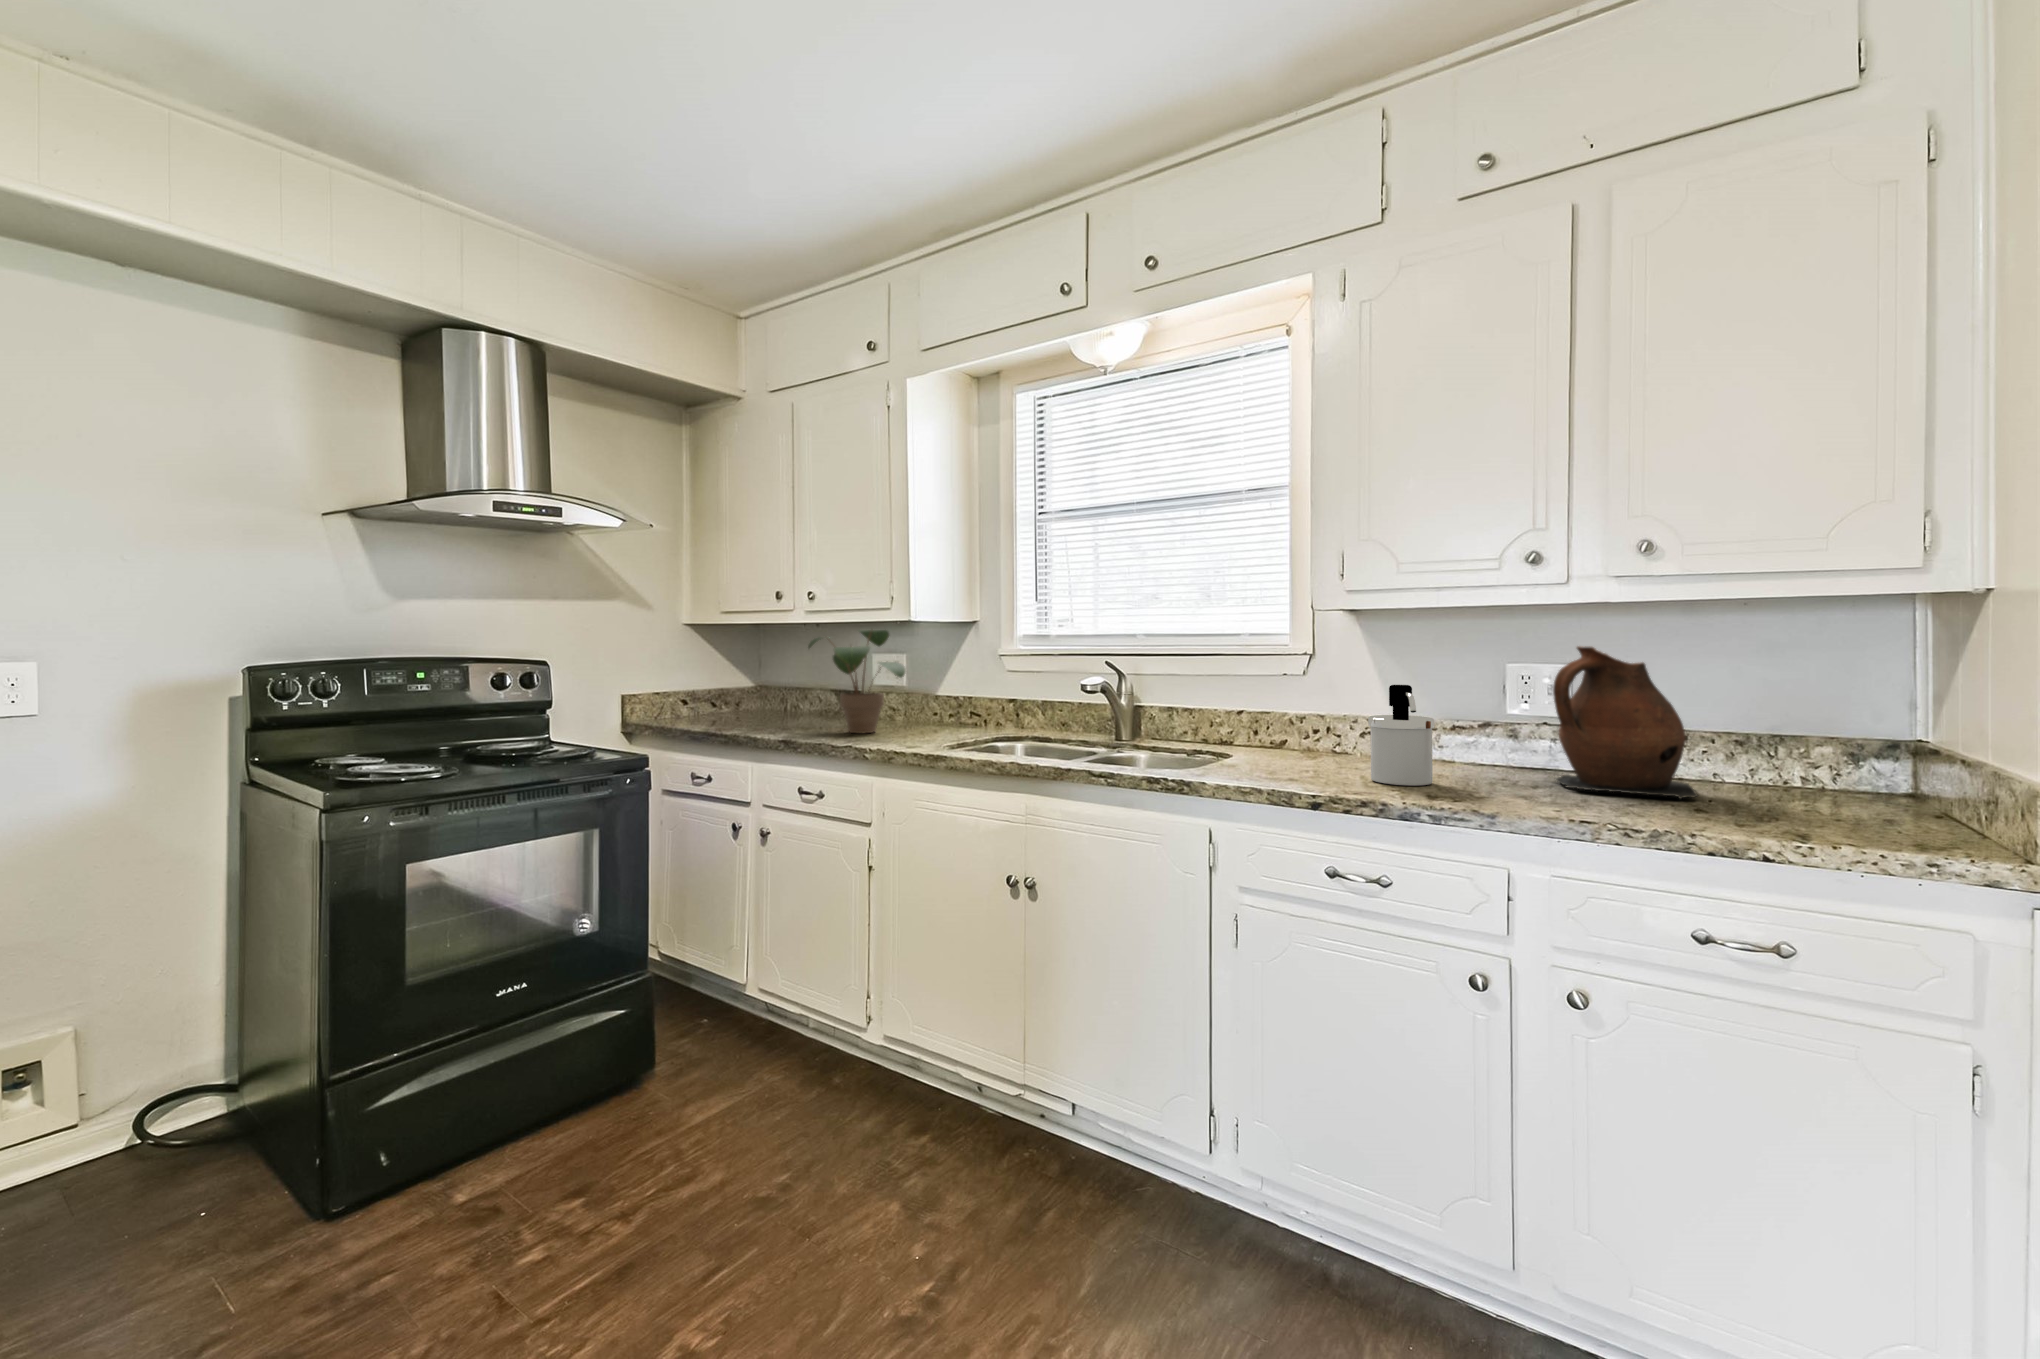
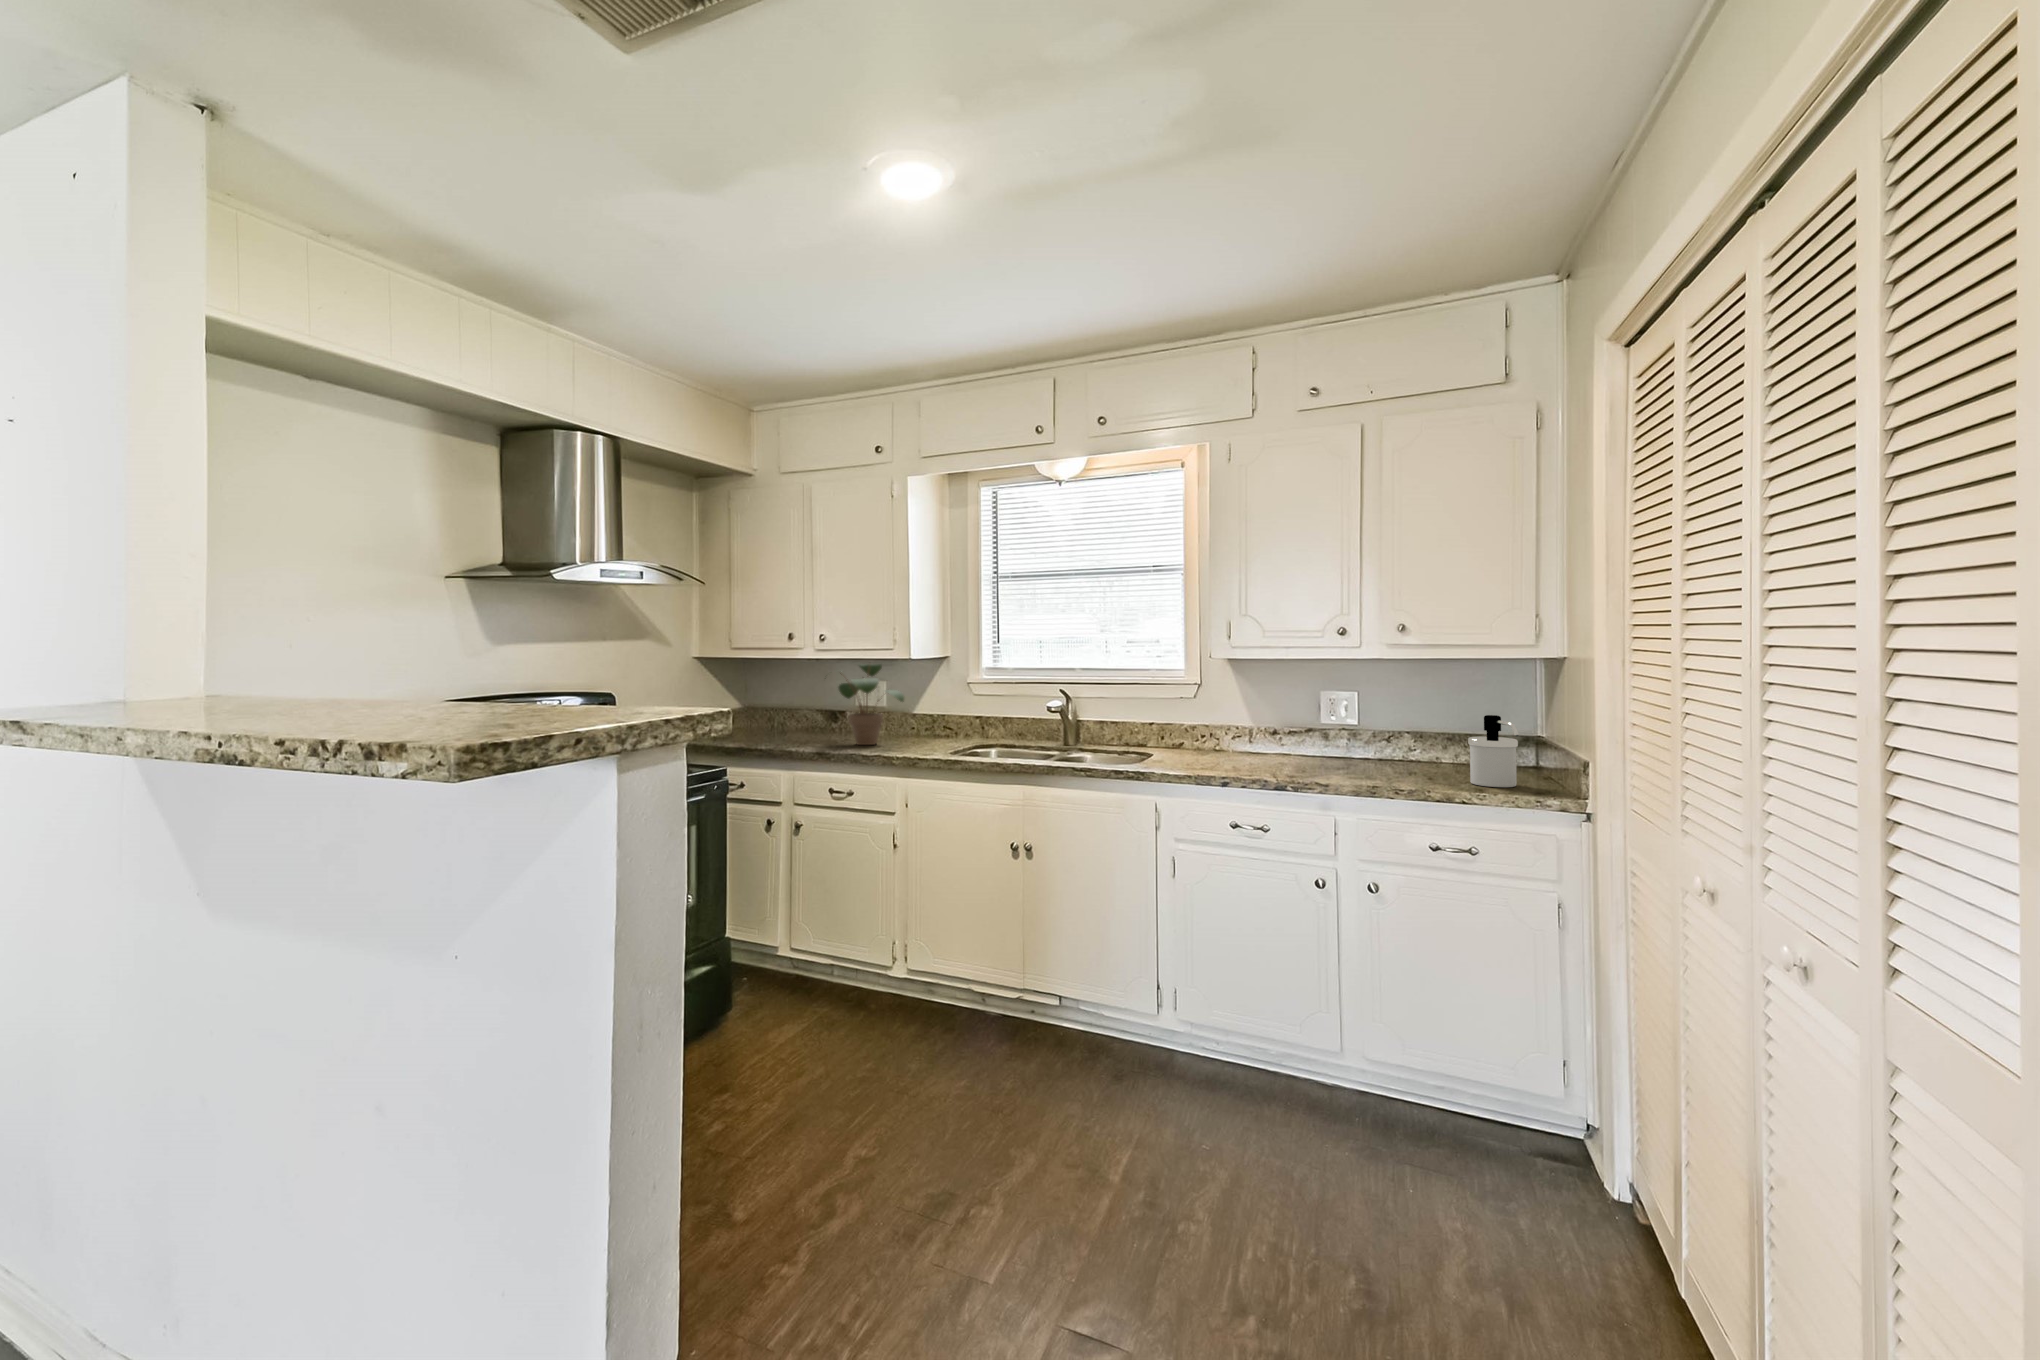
ceramic pitcher: present [1553,646,1698,799] -> none [1352,684,1431,774]
soap dispenser: present [1368,685,1434,786] -> present [1468,715,1519,787]

